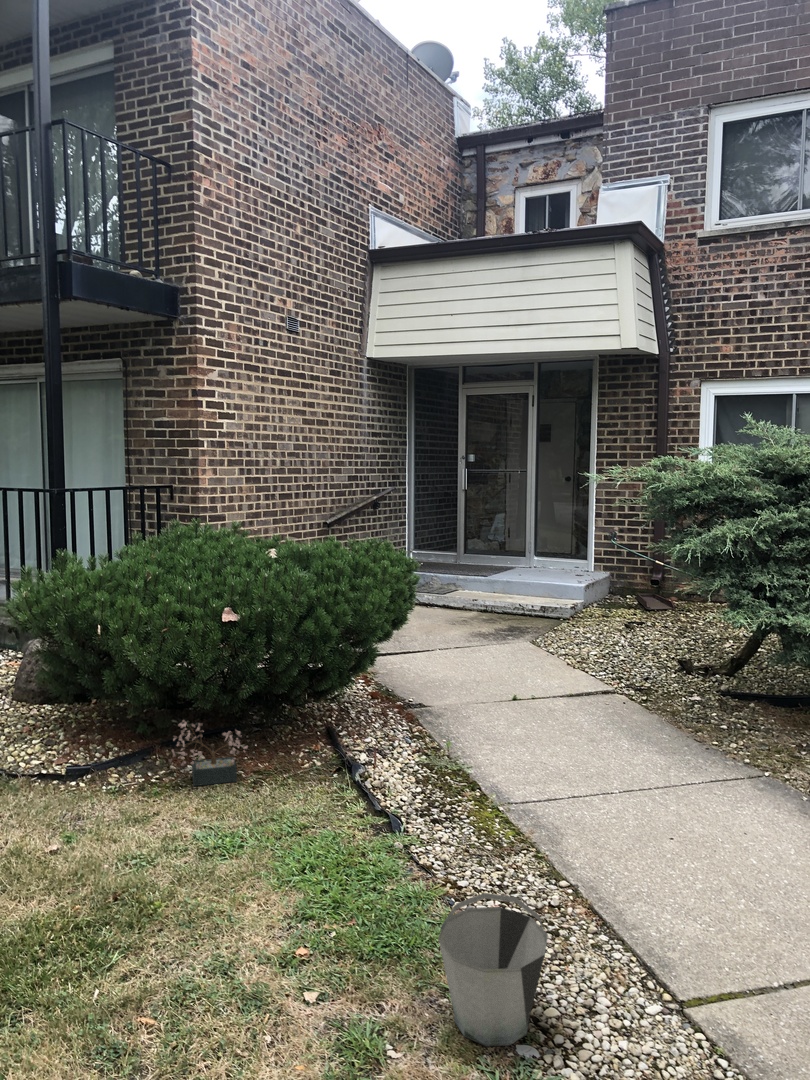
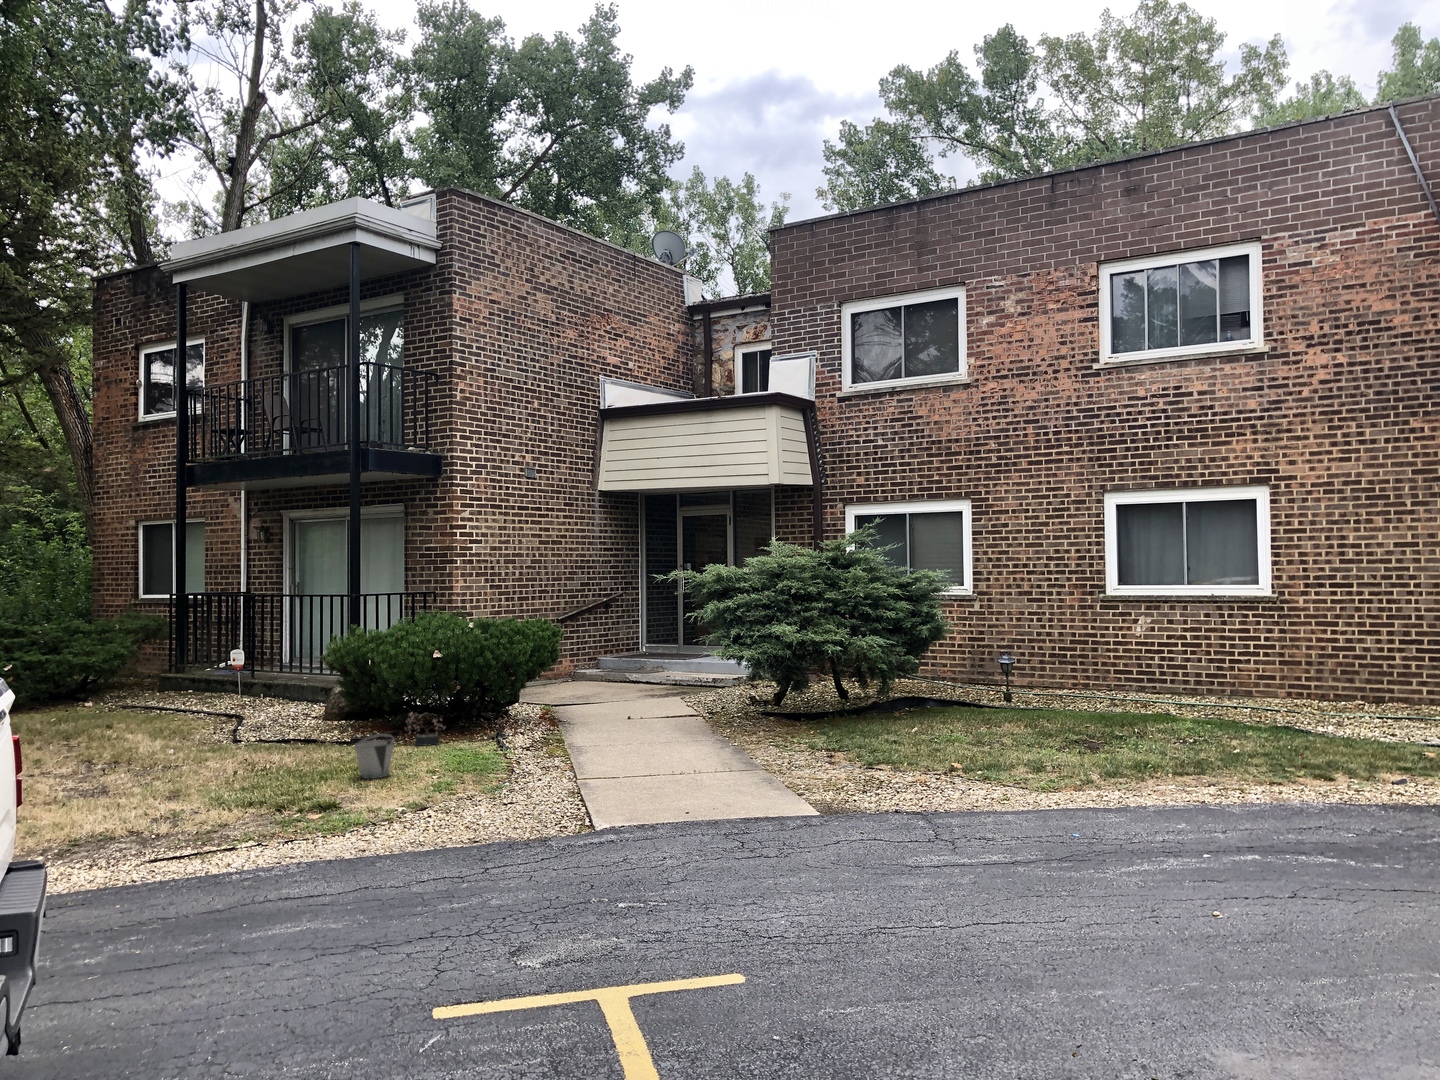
bucket: present [438,893,548,1046] -> present [354,734,394,779]

